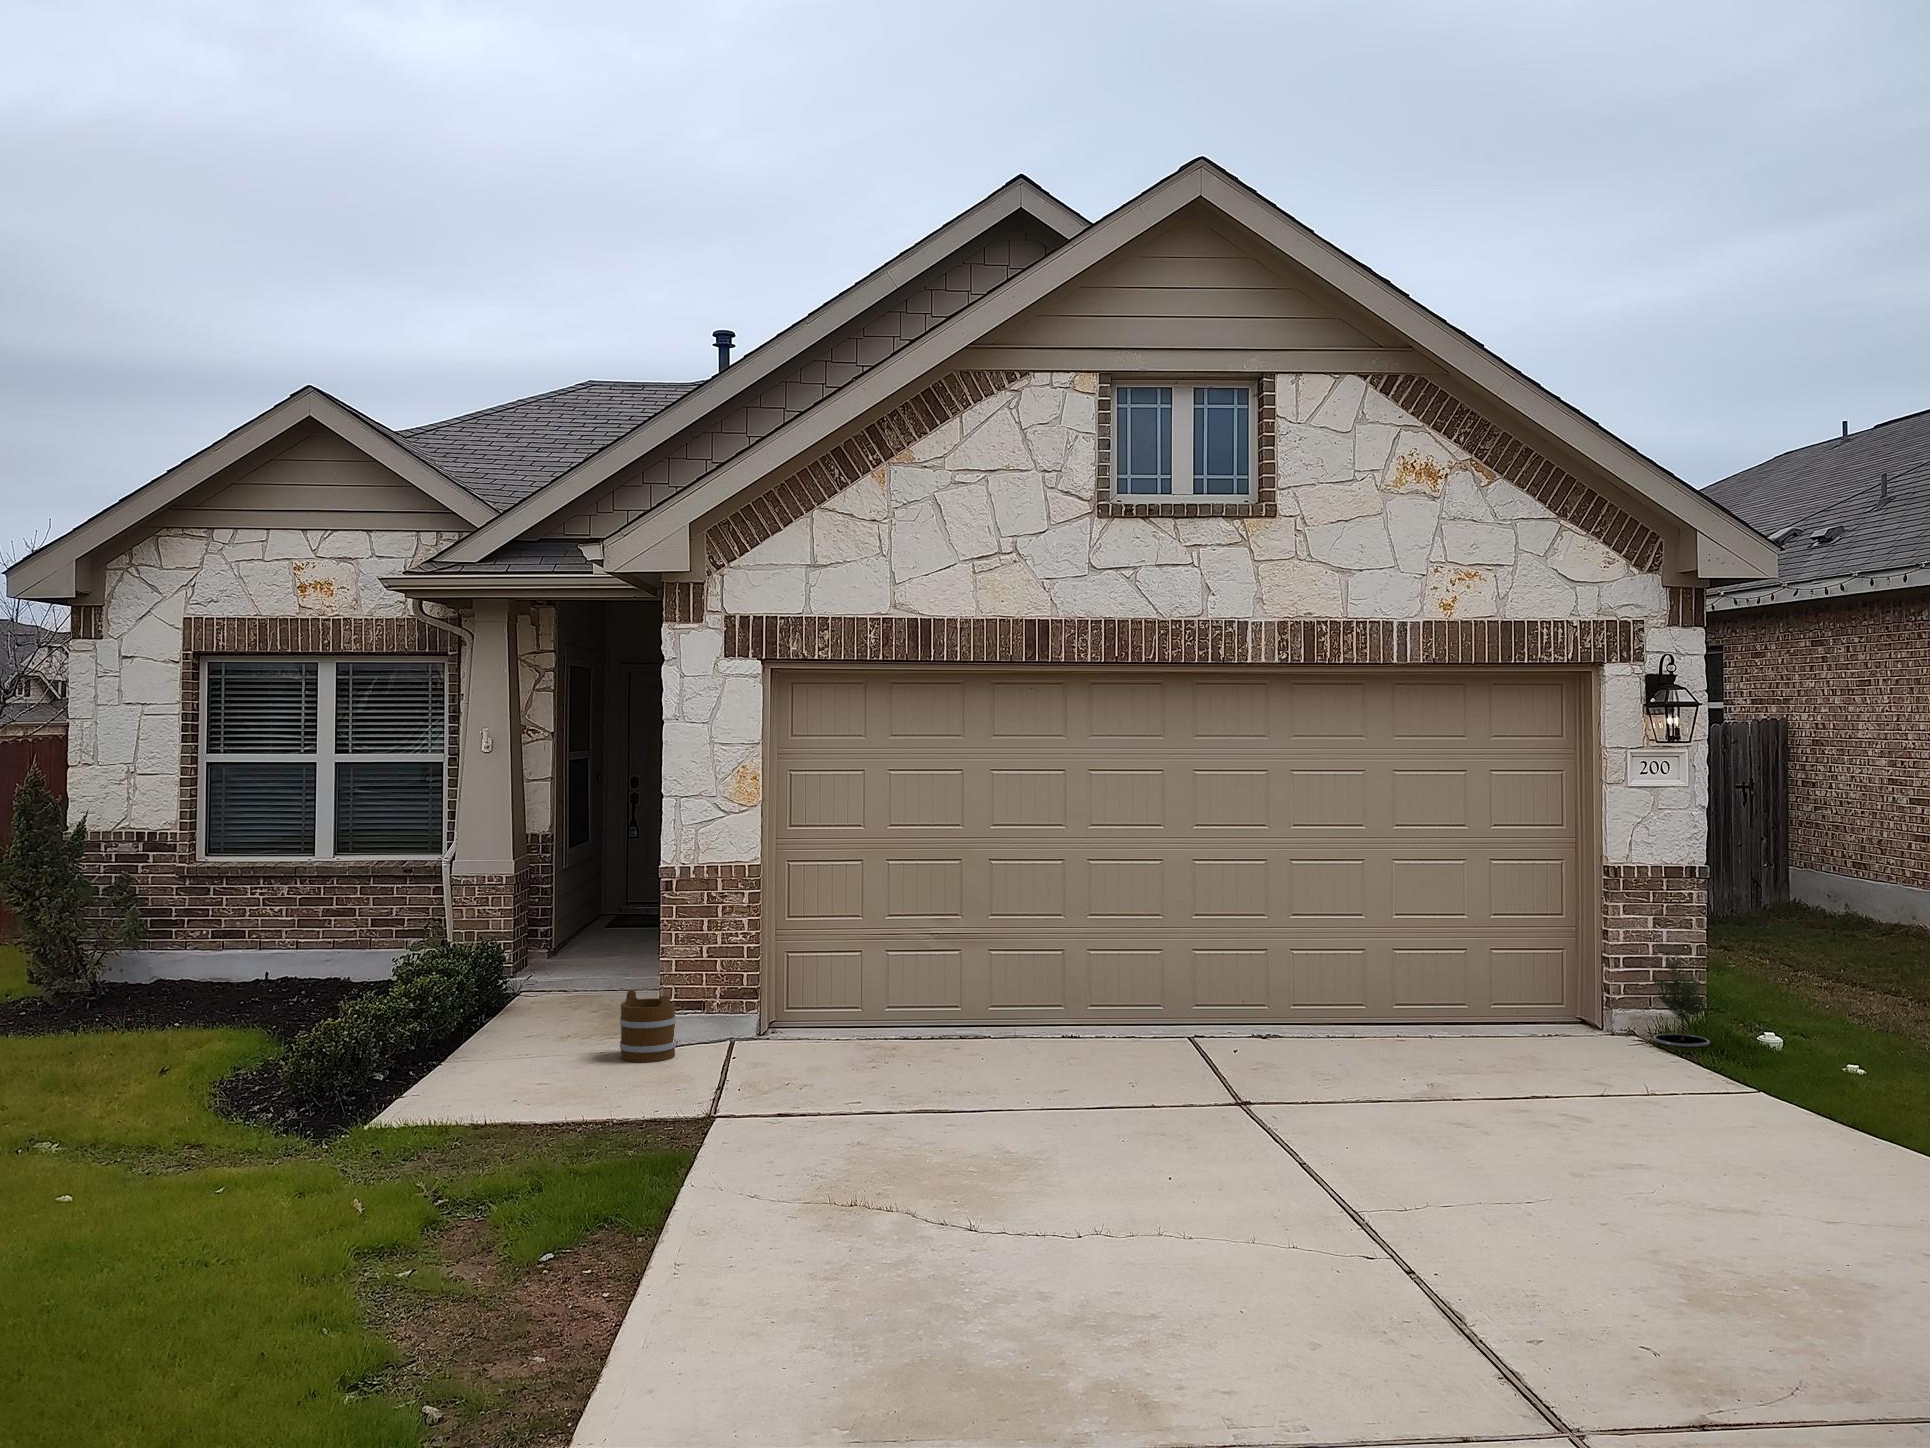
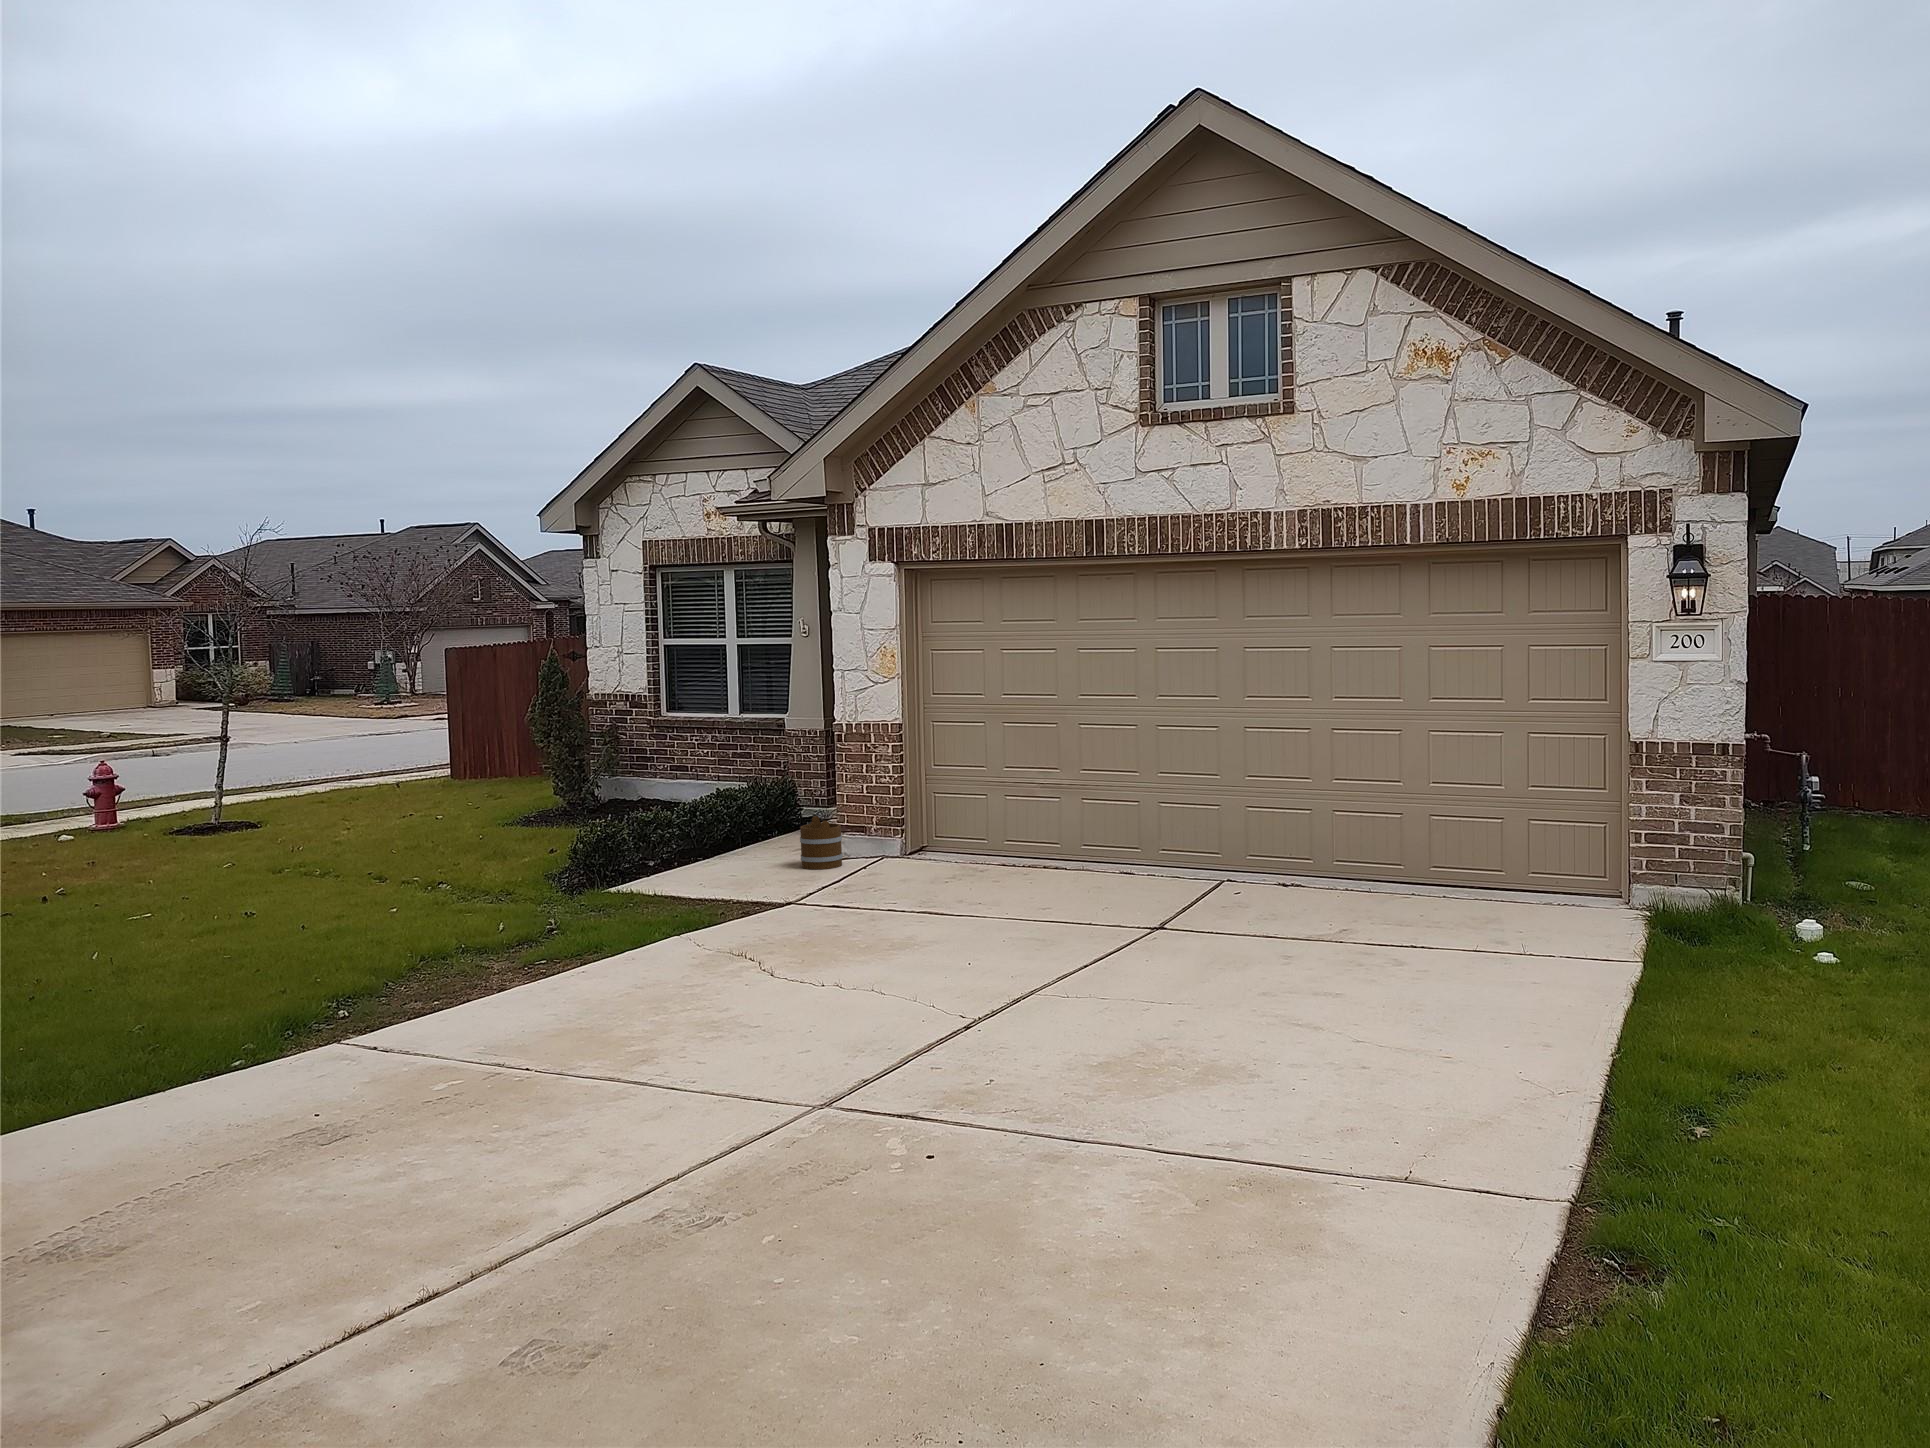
potted tree: present [1653,954,1710,1047] -> none [1656,830,1722,931]

